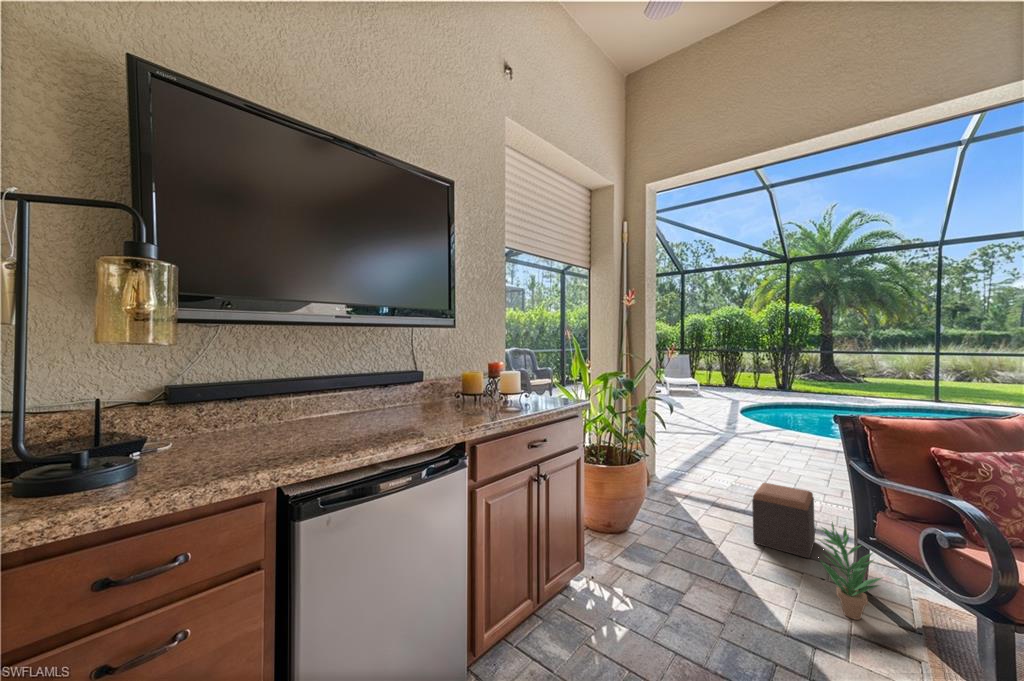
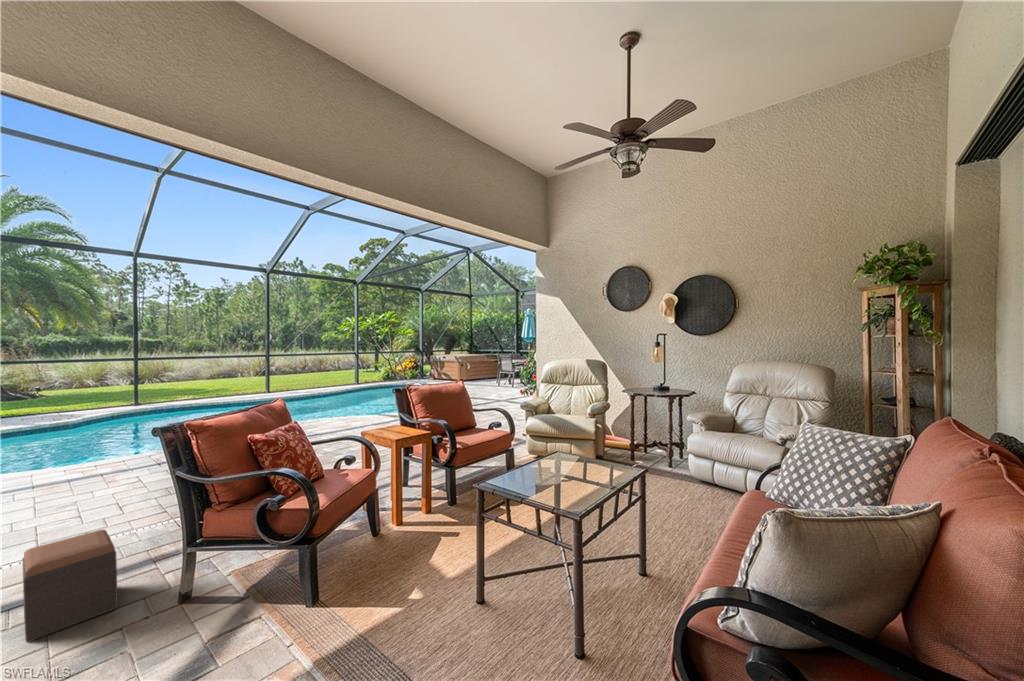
potted plant: present [822,522,882,620] -> none [158,537,225,632]

